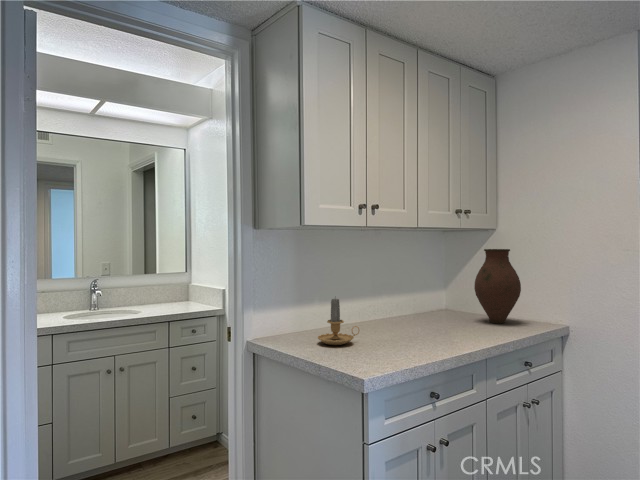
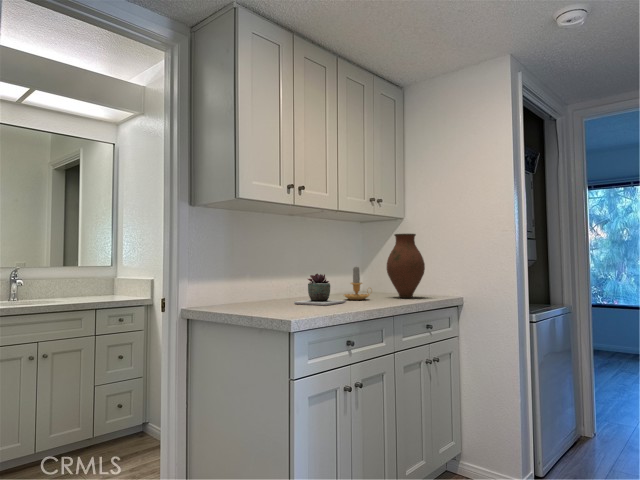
candle: present [318,298,359,345] -> present [344,267,371,300]
succulent plant: none [368,301,428,341] -> present [294,274,346,305]

